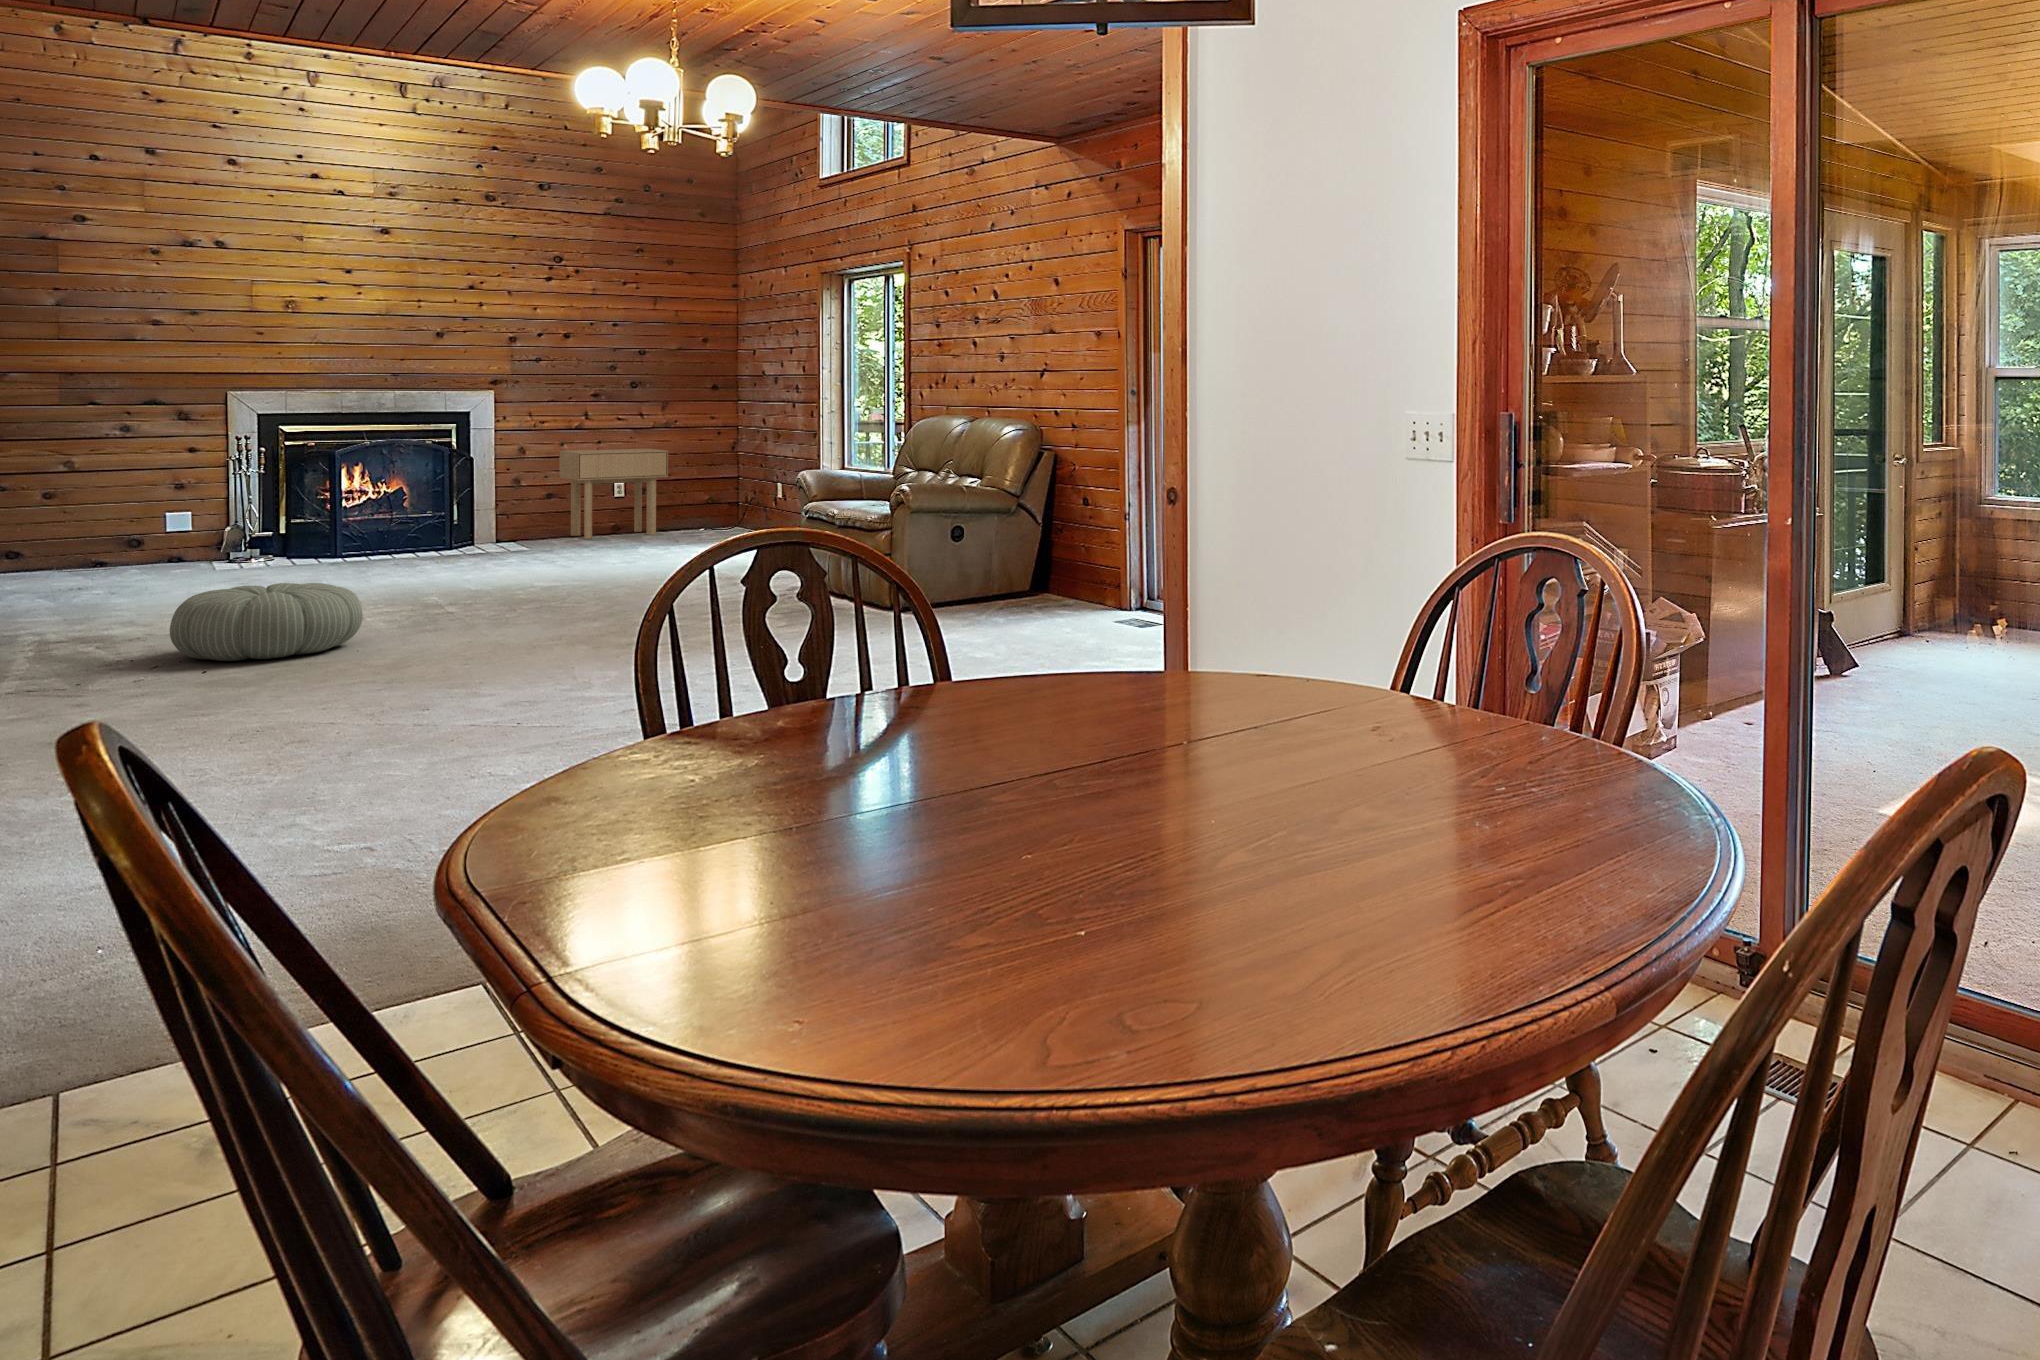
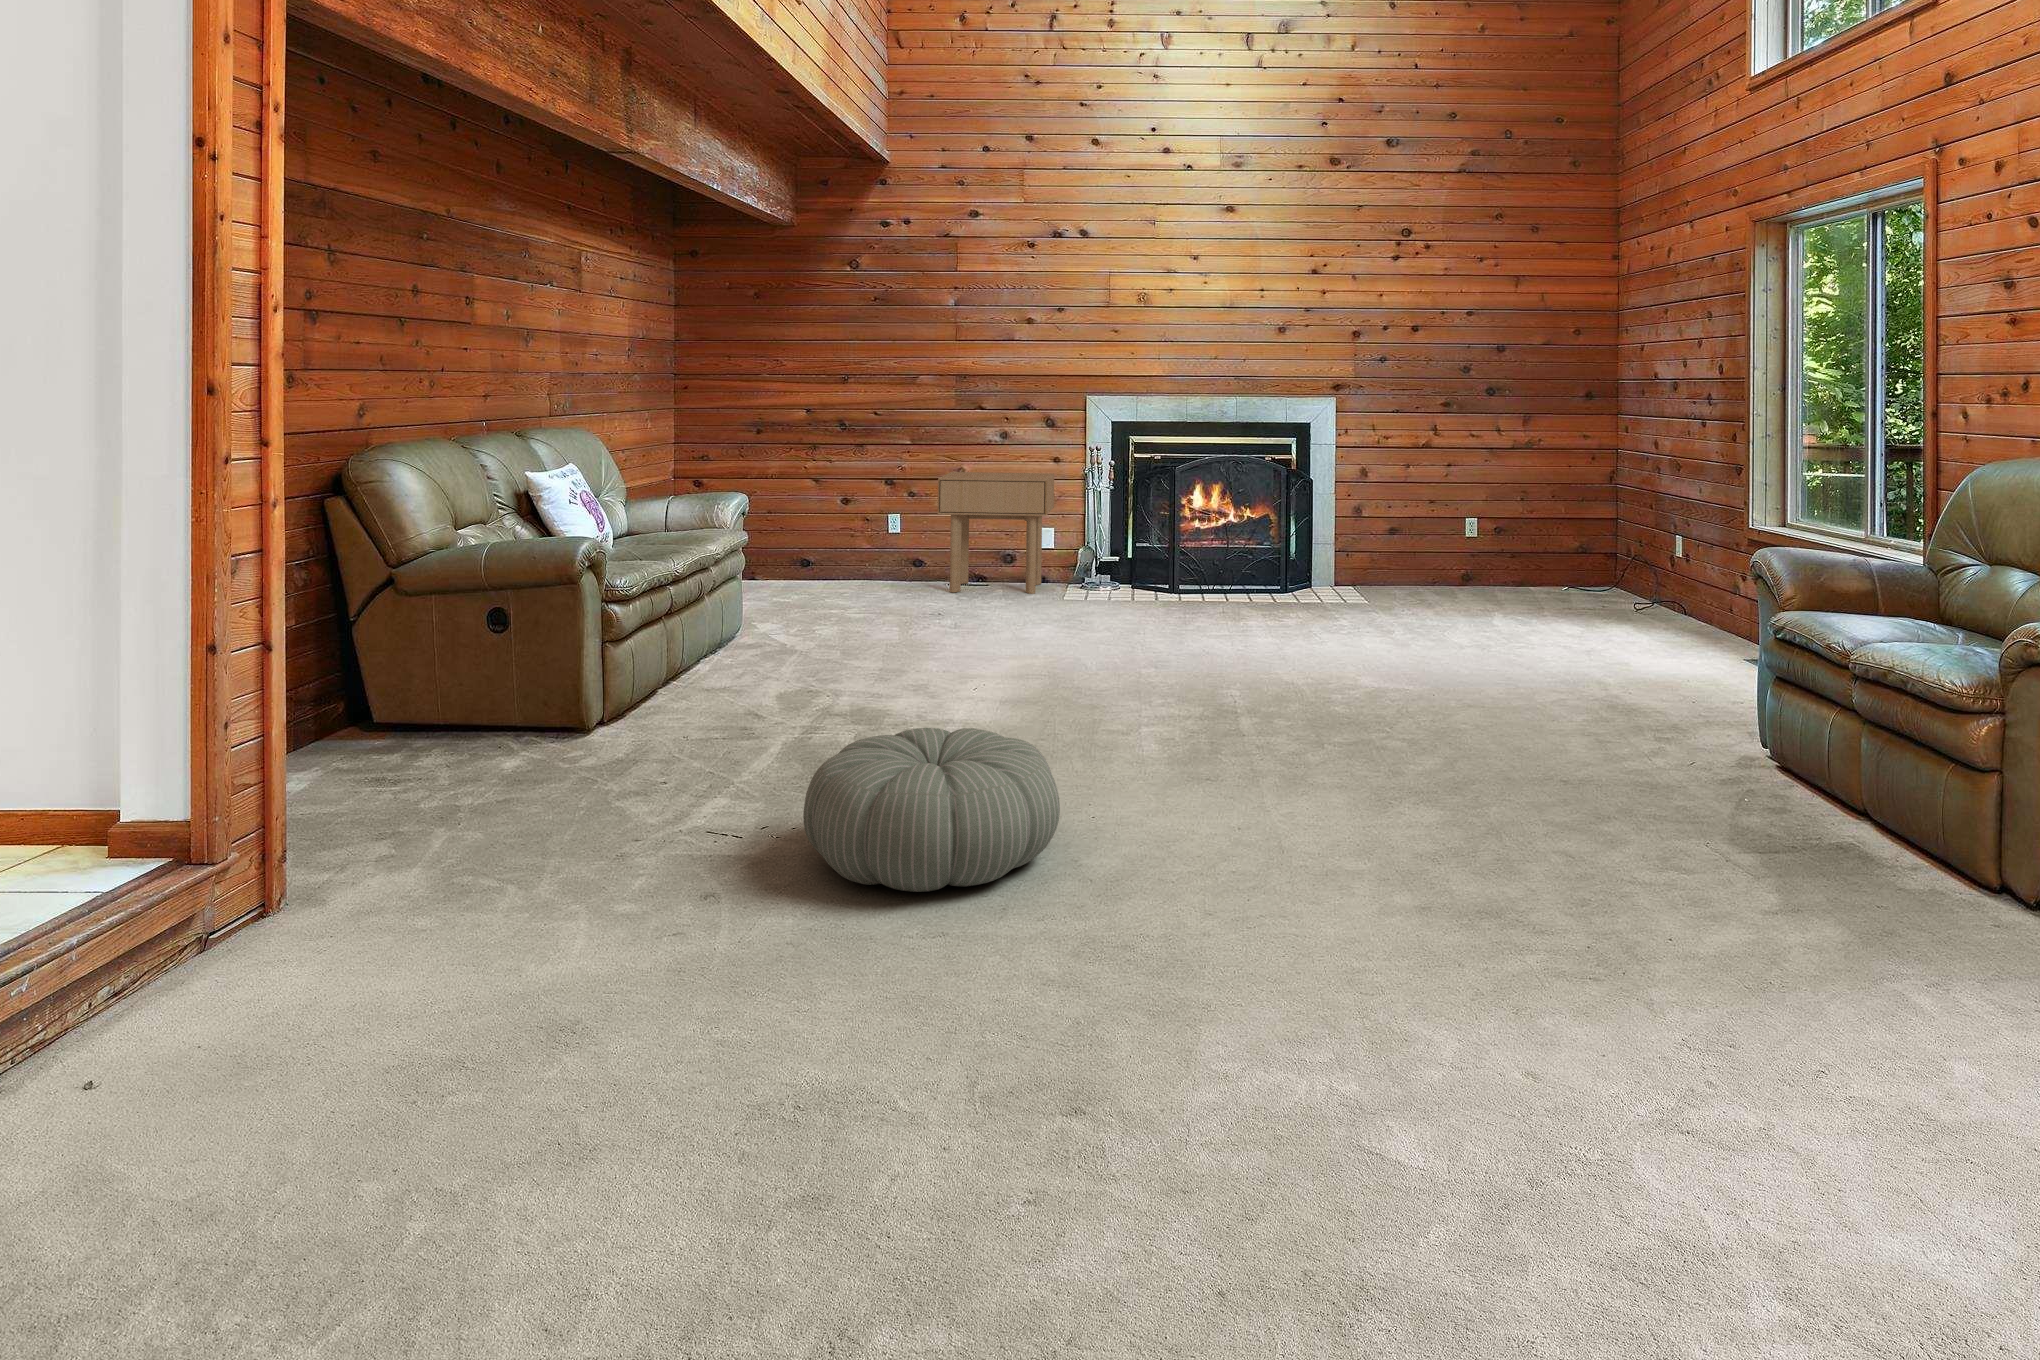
side table: present [559,449,668,539] -> present [938,472,1054,594]

